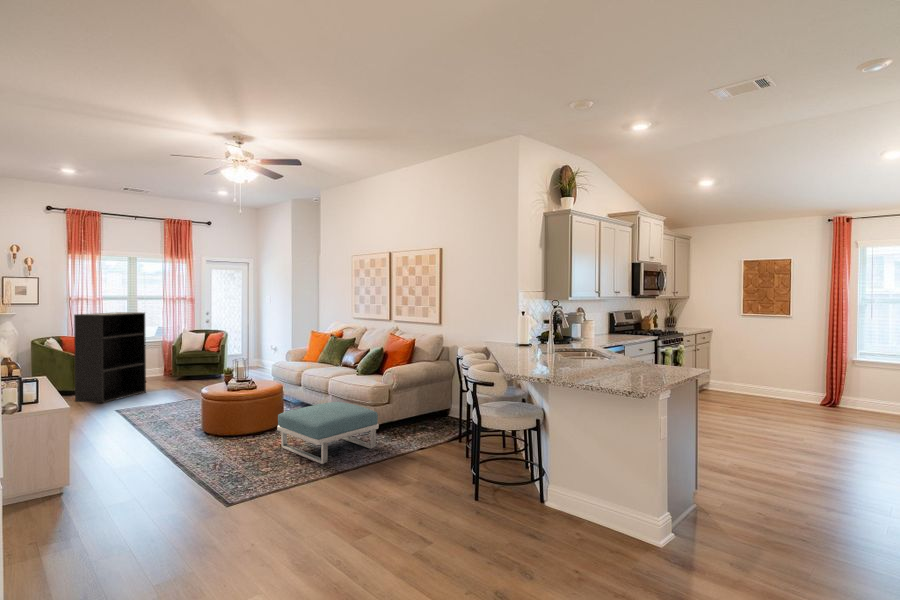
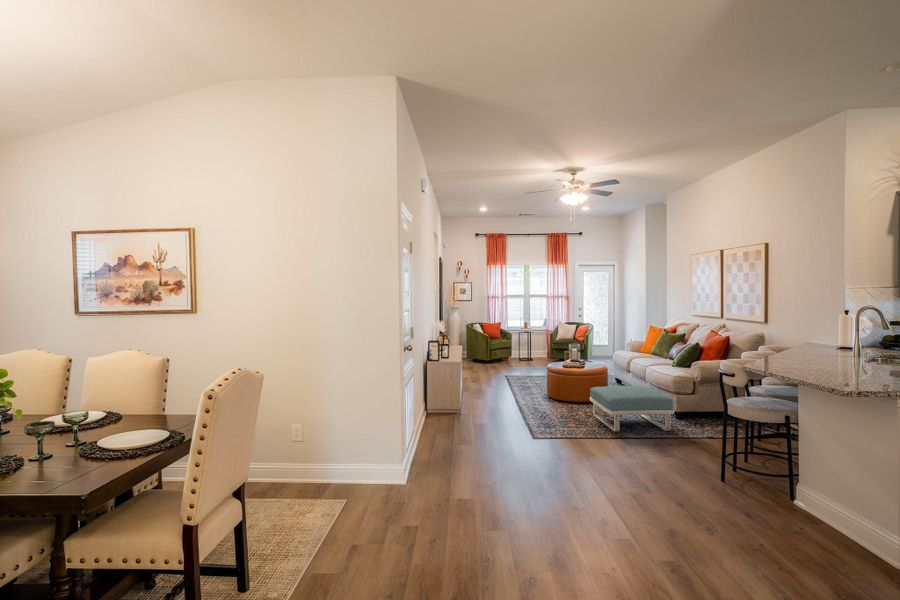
bookshelf: present [74,312,146,403] -> none [487,306,529,369]

